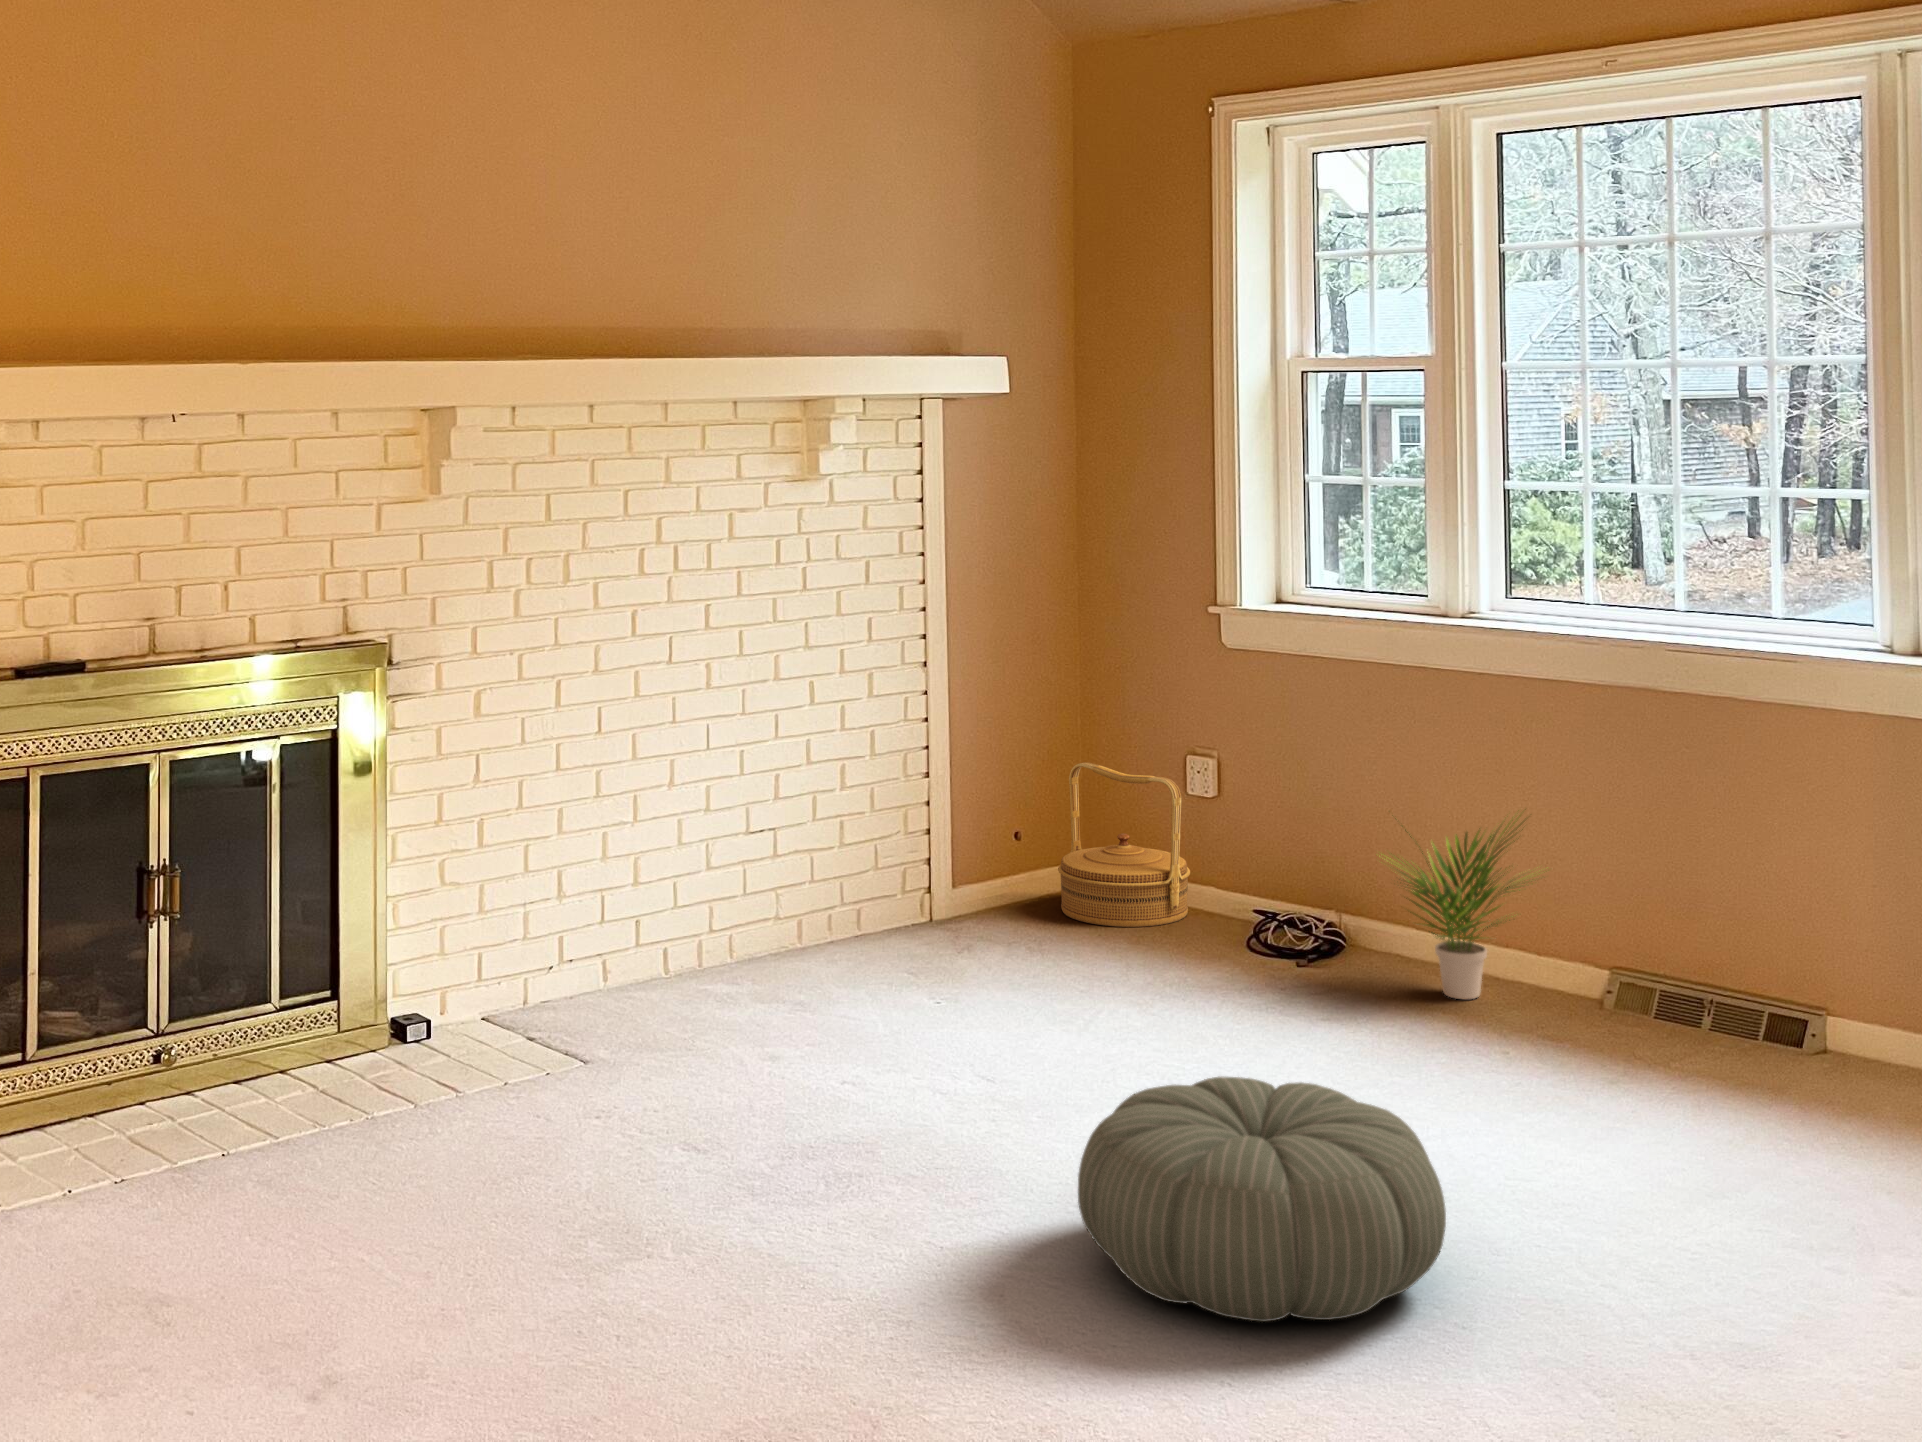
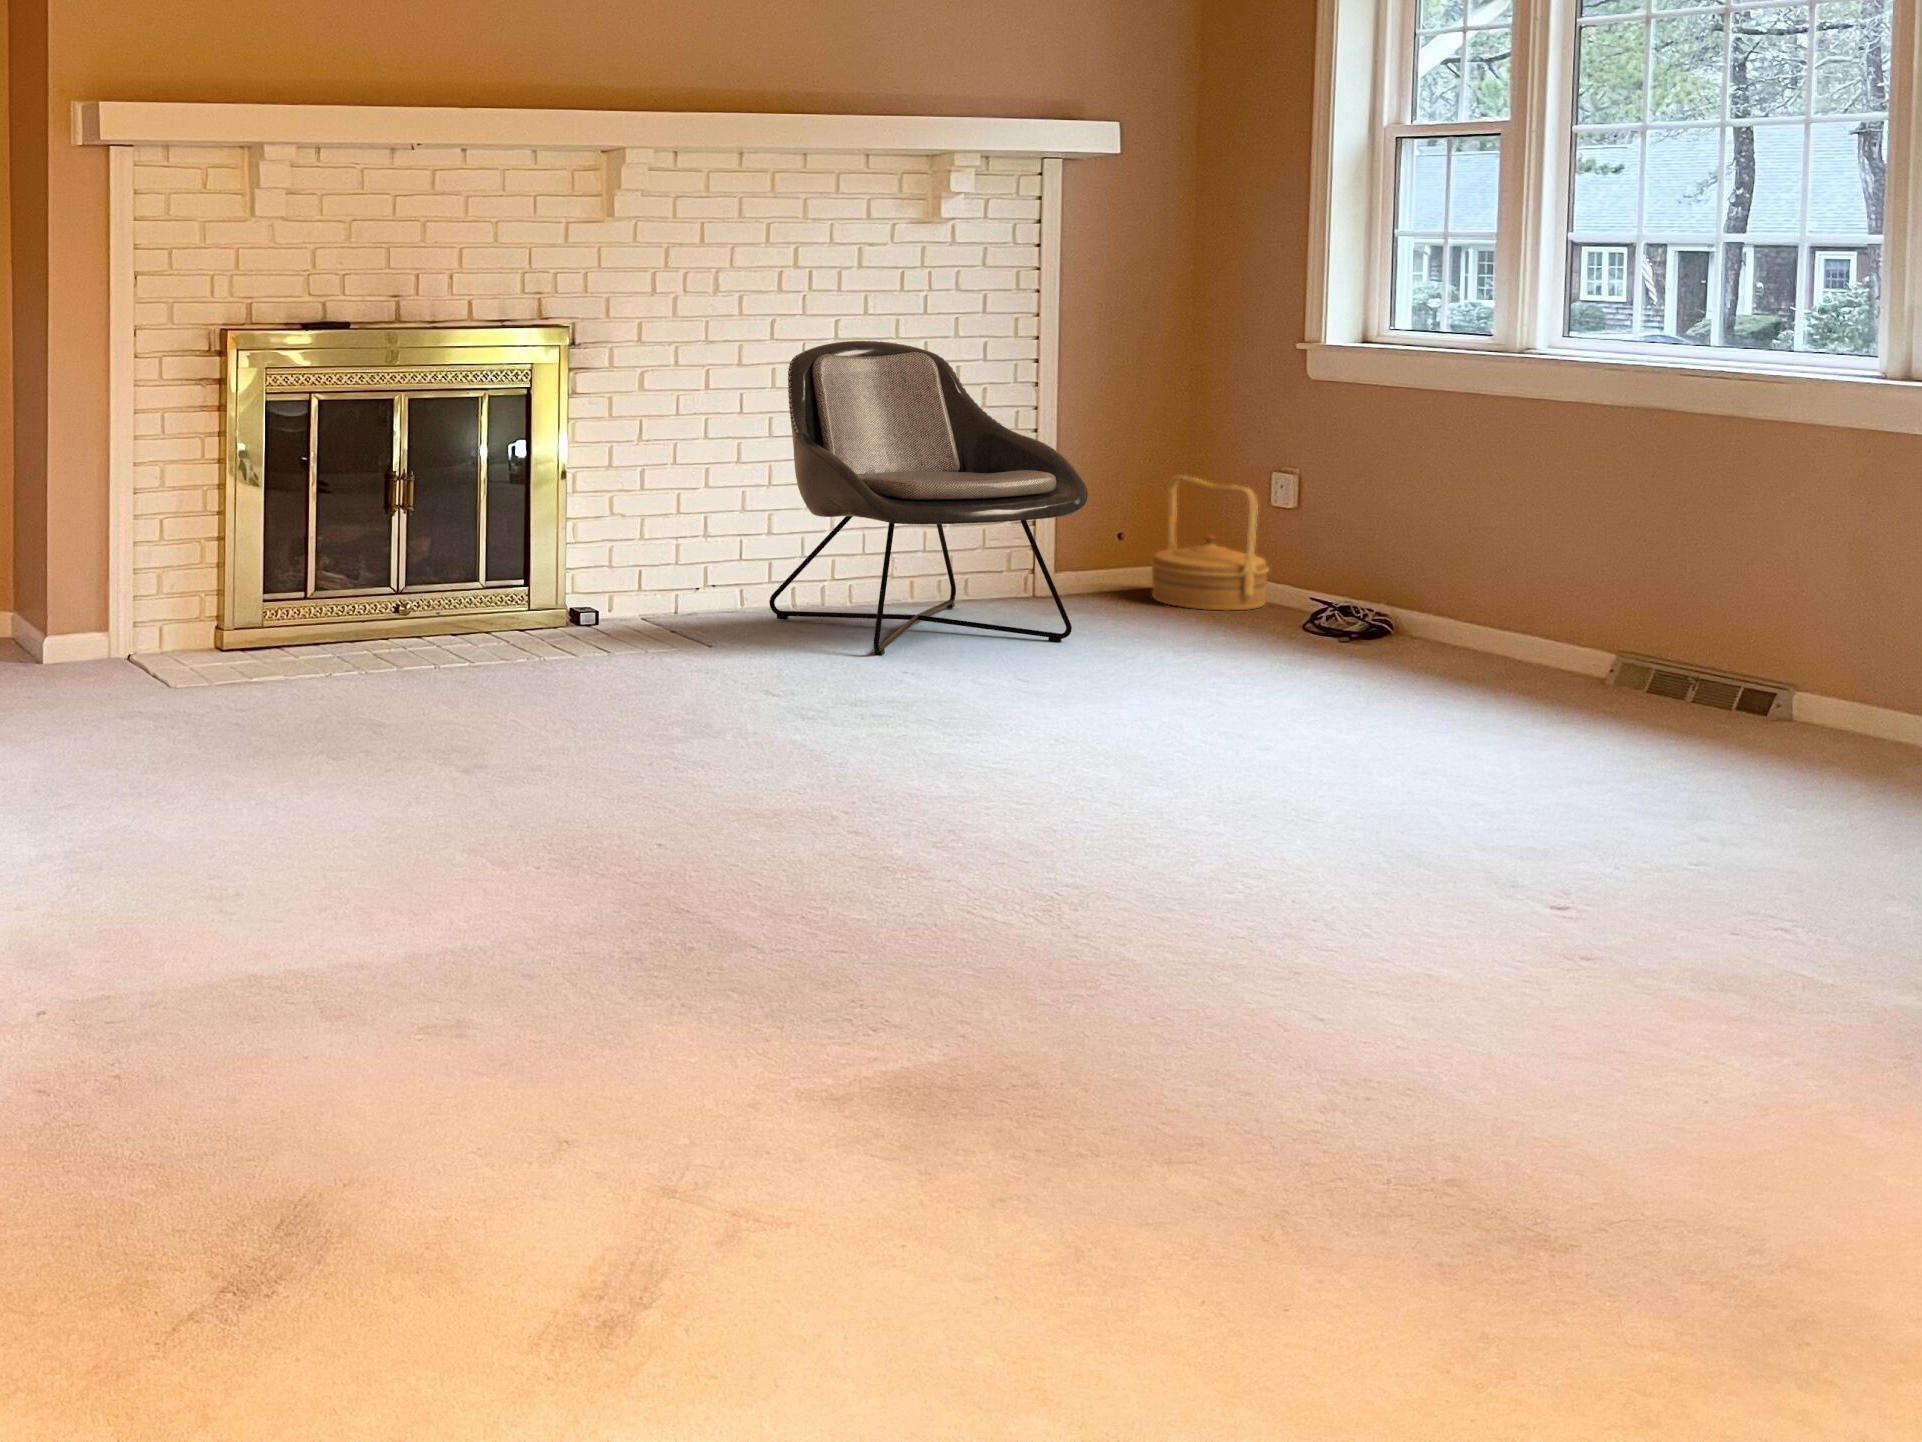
lounge chair: none [641,632,1028,1055] -> present [769,341,1088,656]
potted plant: present [1381,816,1524,999] -> none [1402,501,1561,670]
pouf: present [1078,1076,1446,1322] -> none [1020,650,1306,808]

